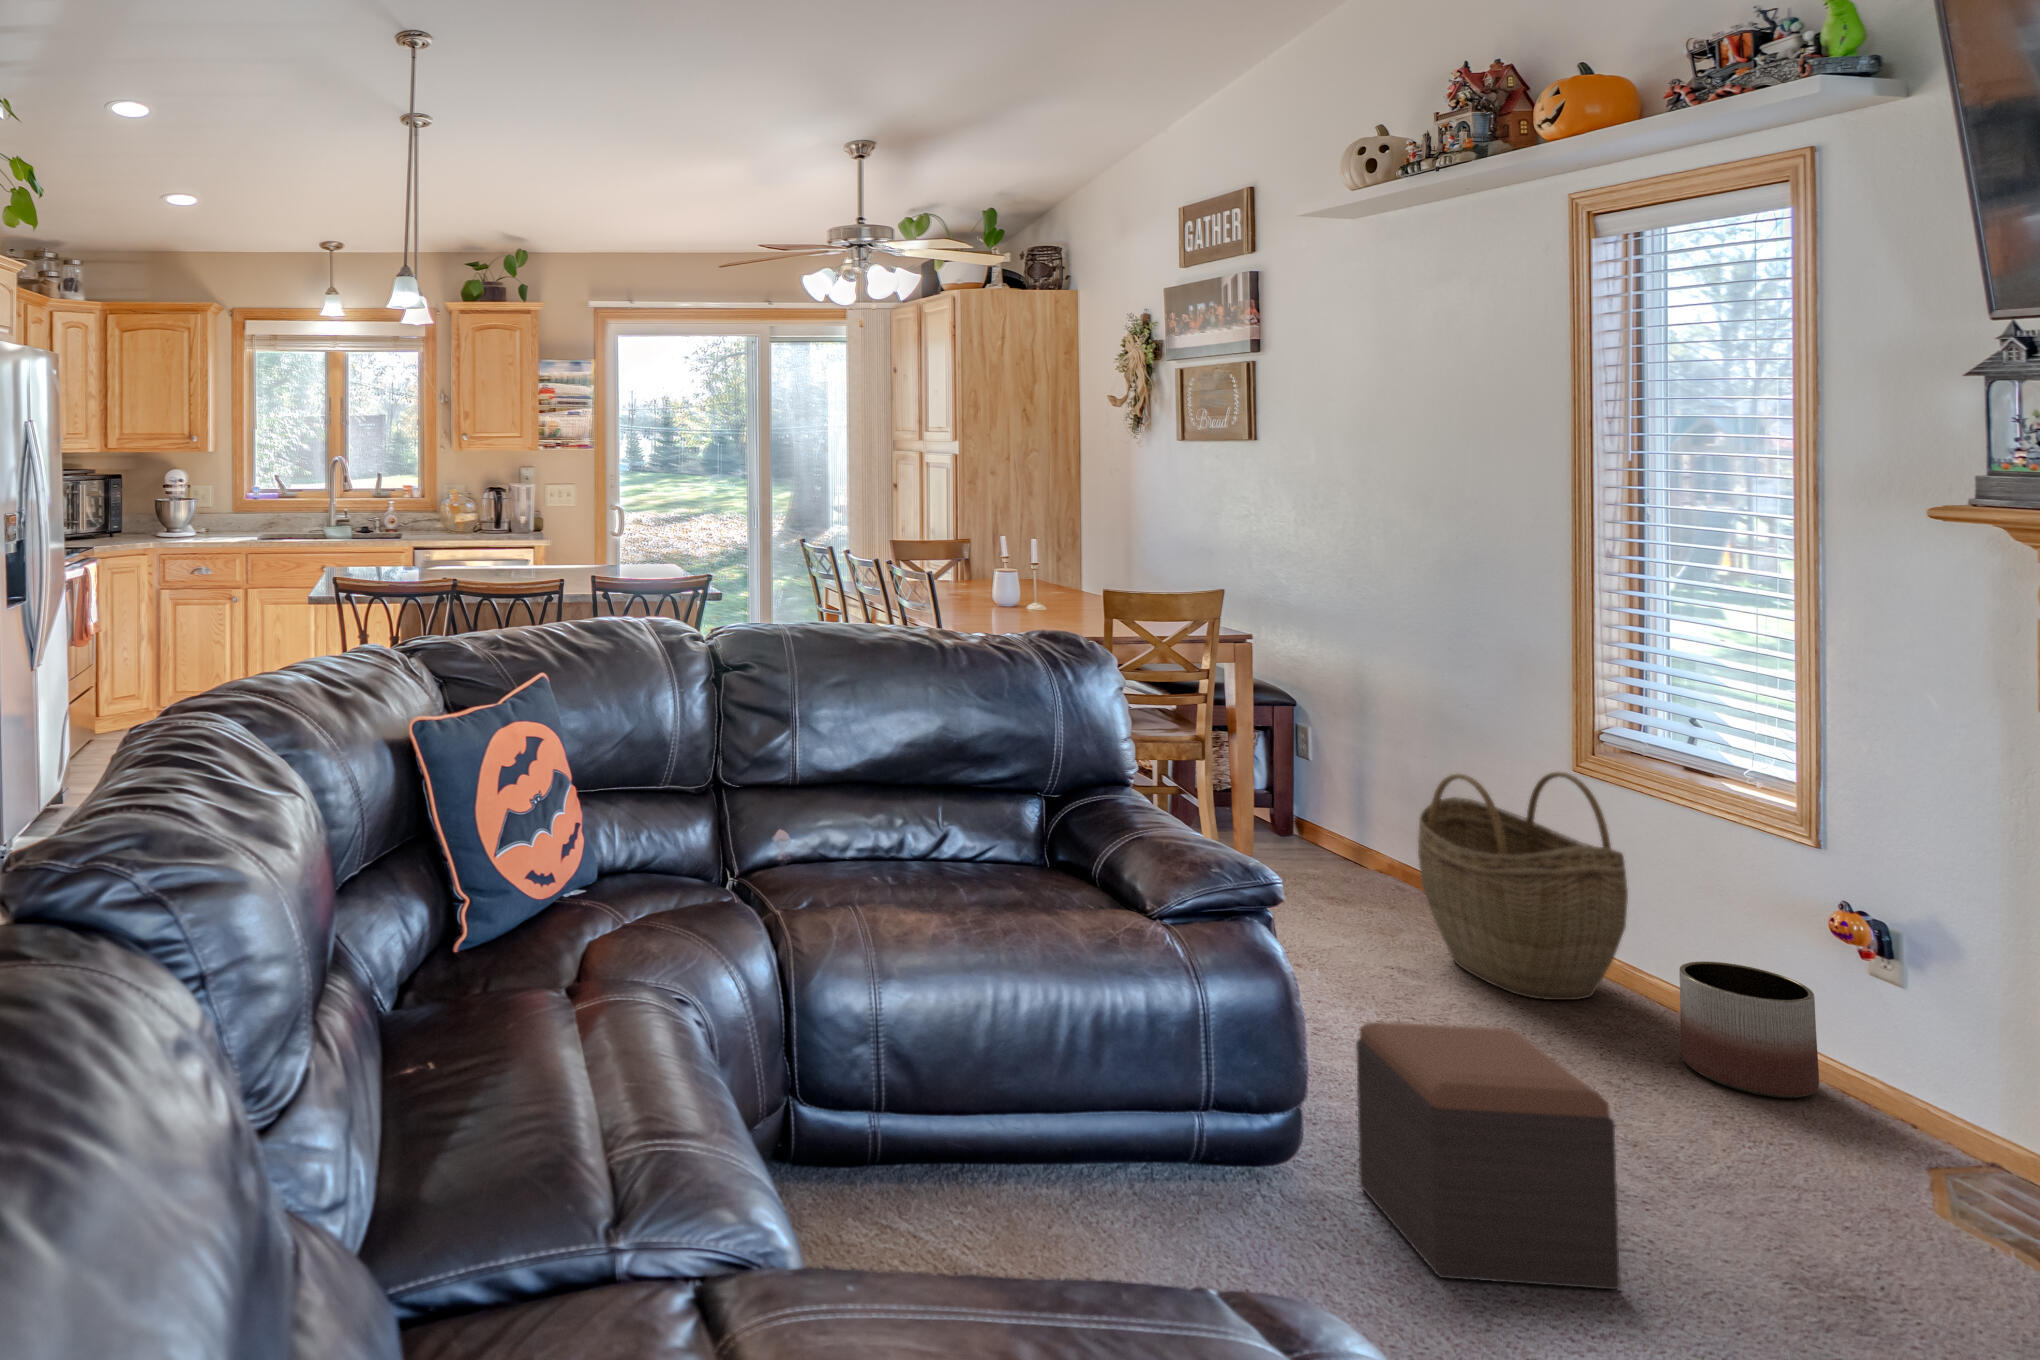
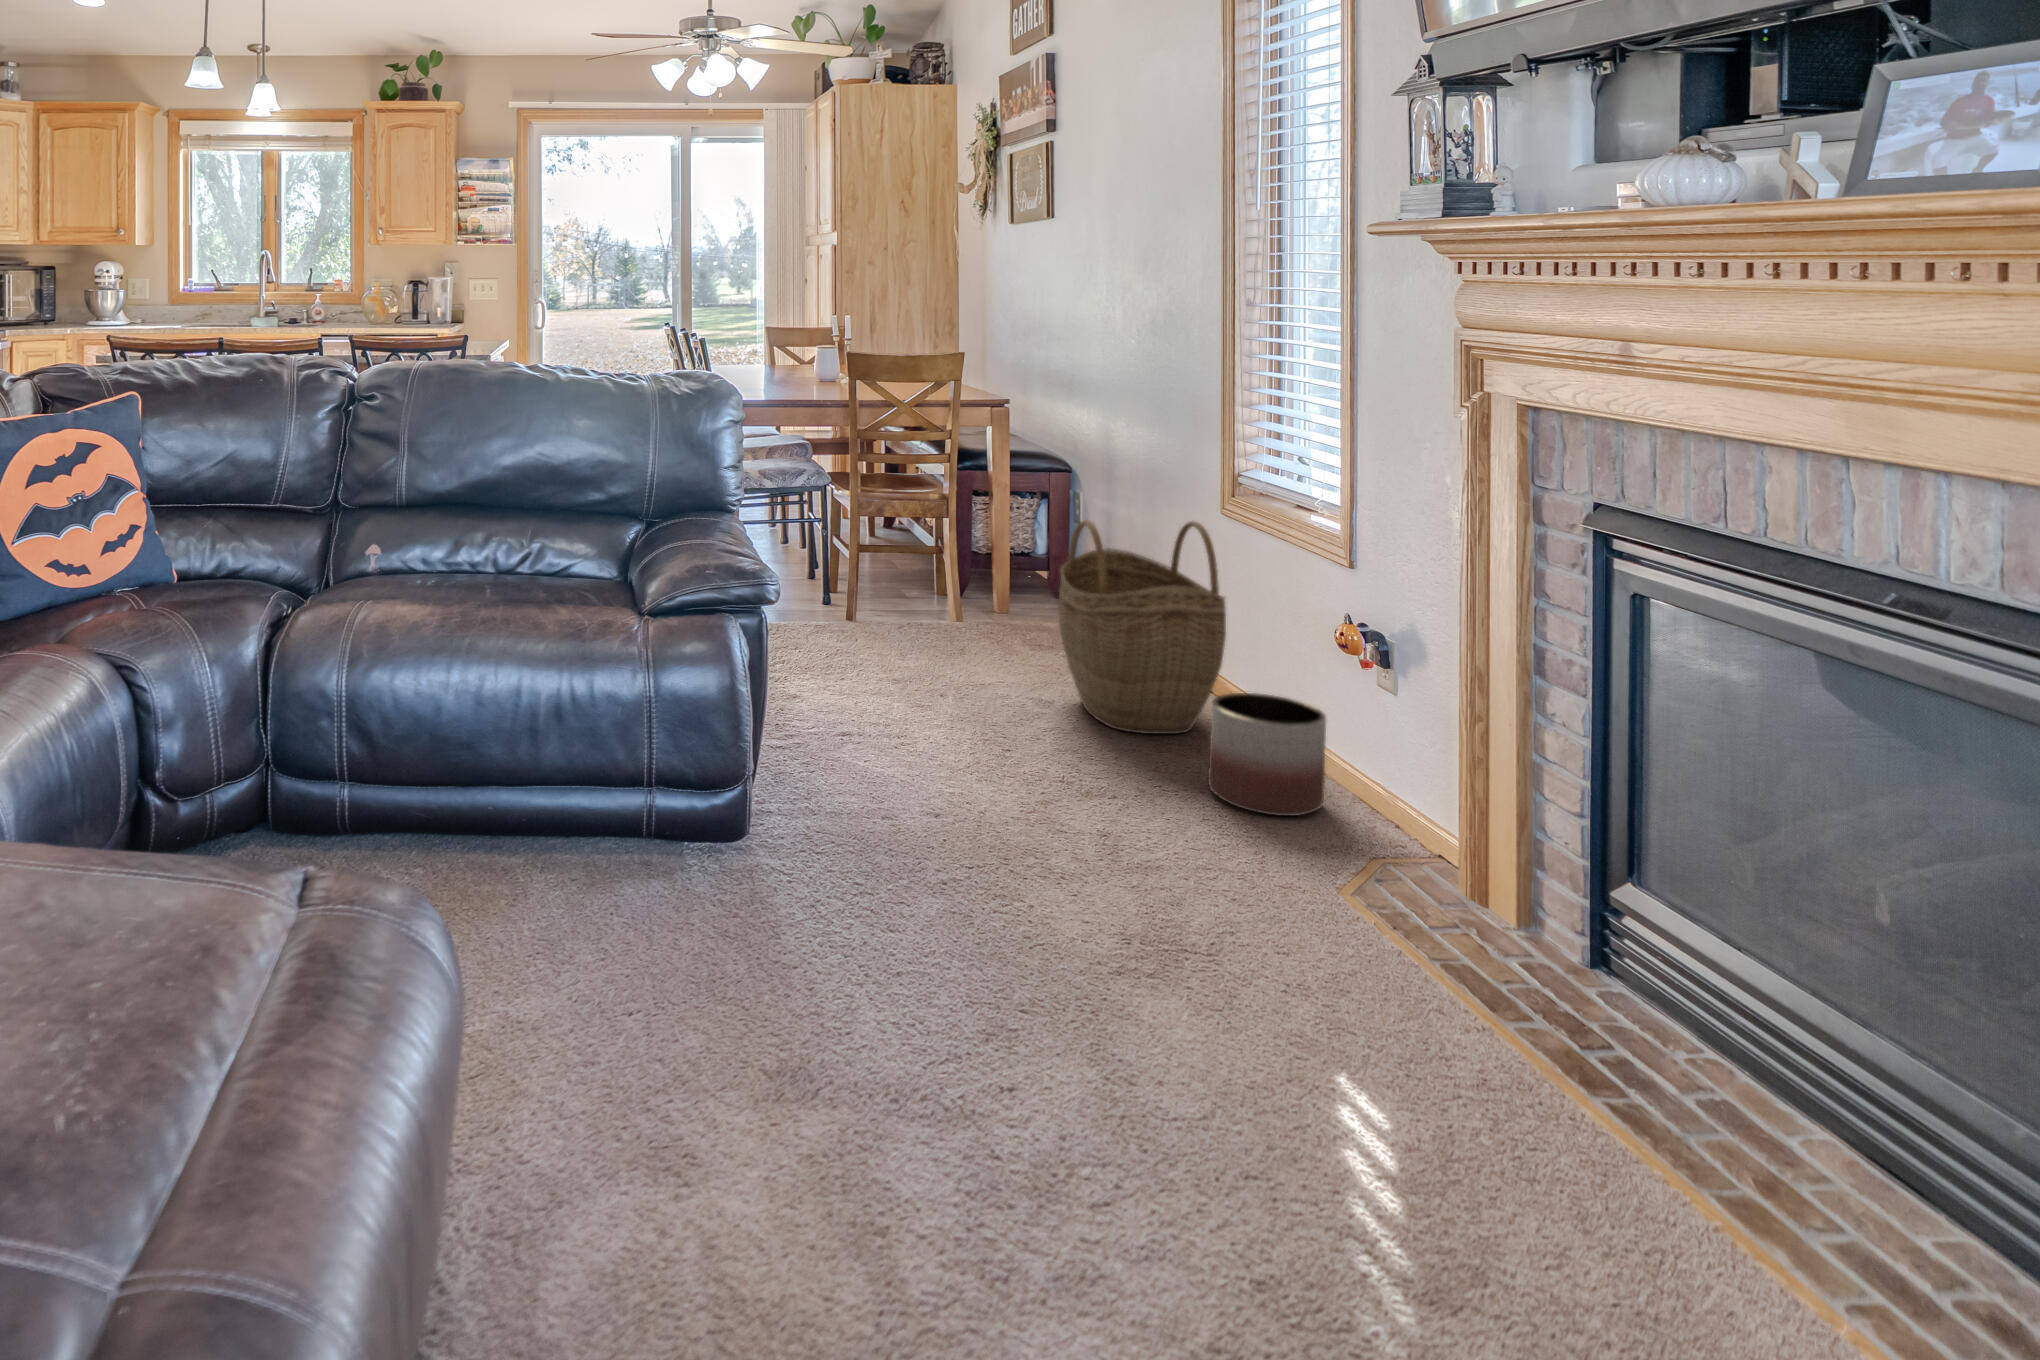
footstool: present [1356,1022,1620,1289] -> none [760,710,926,941]

